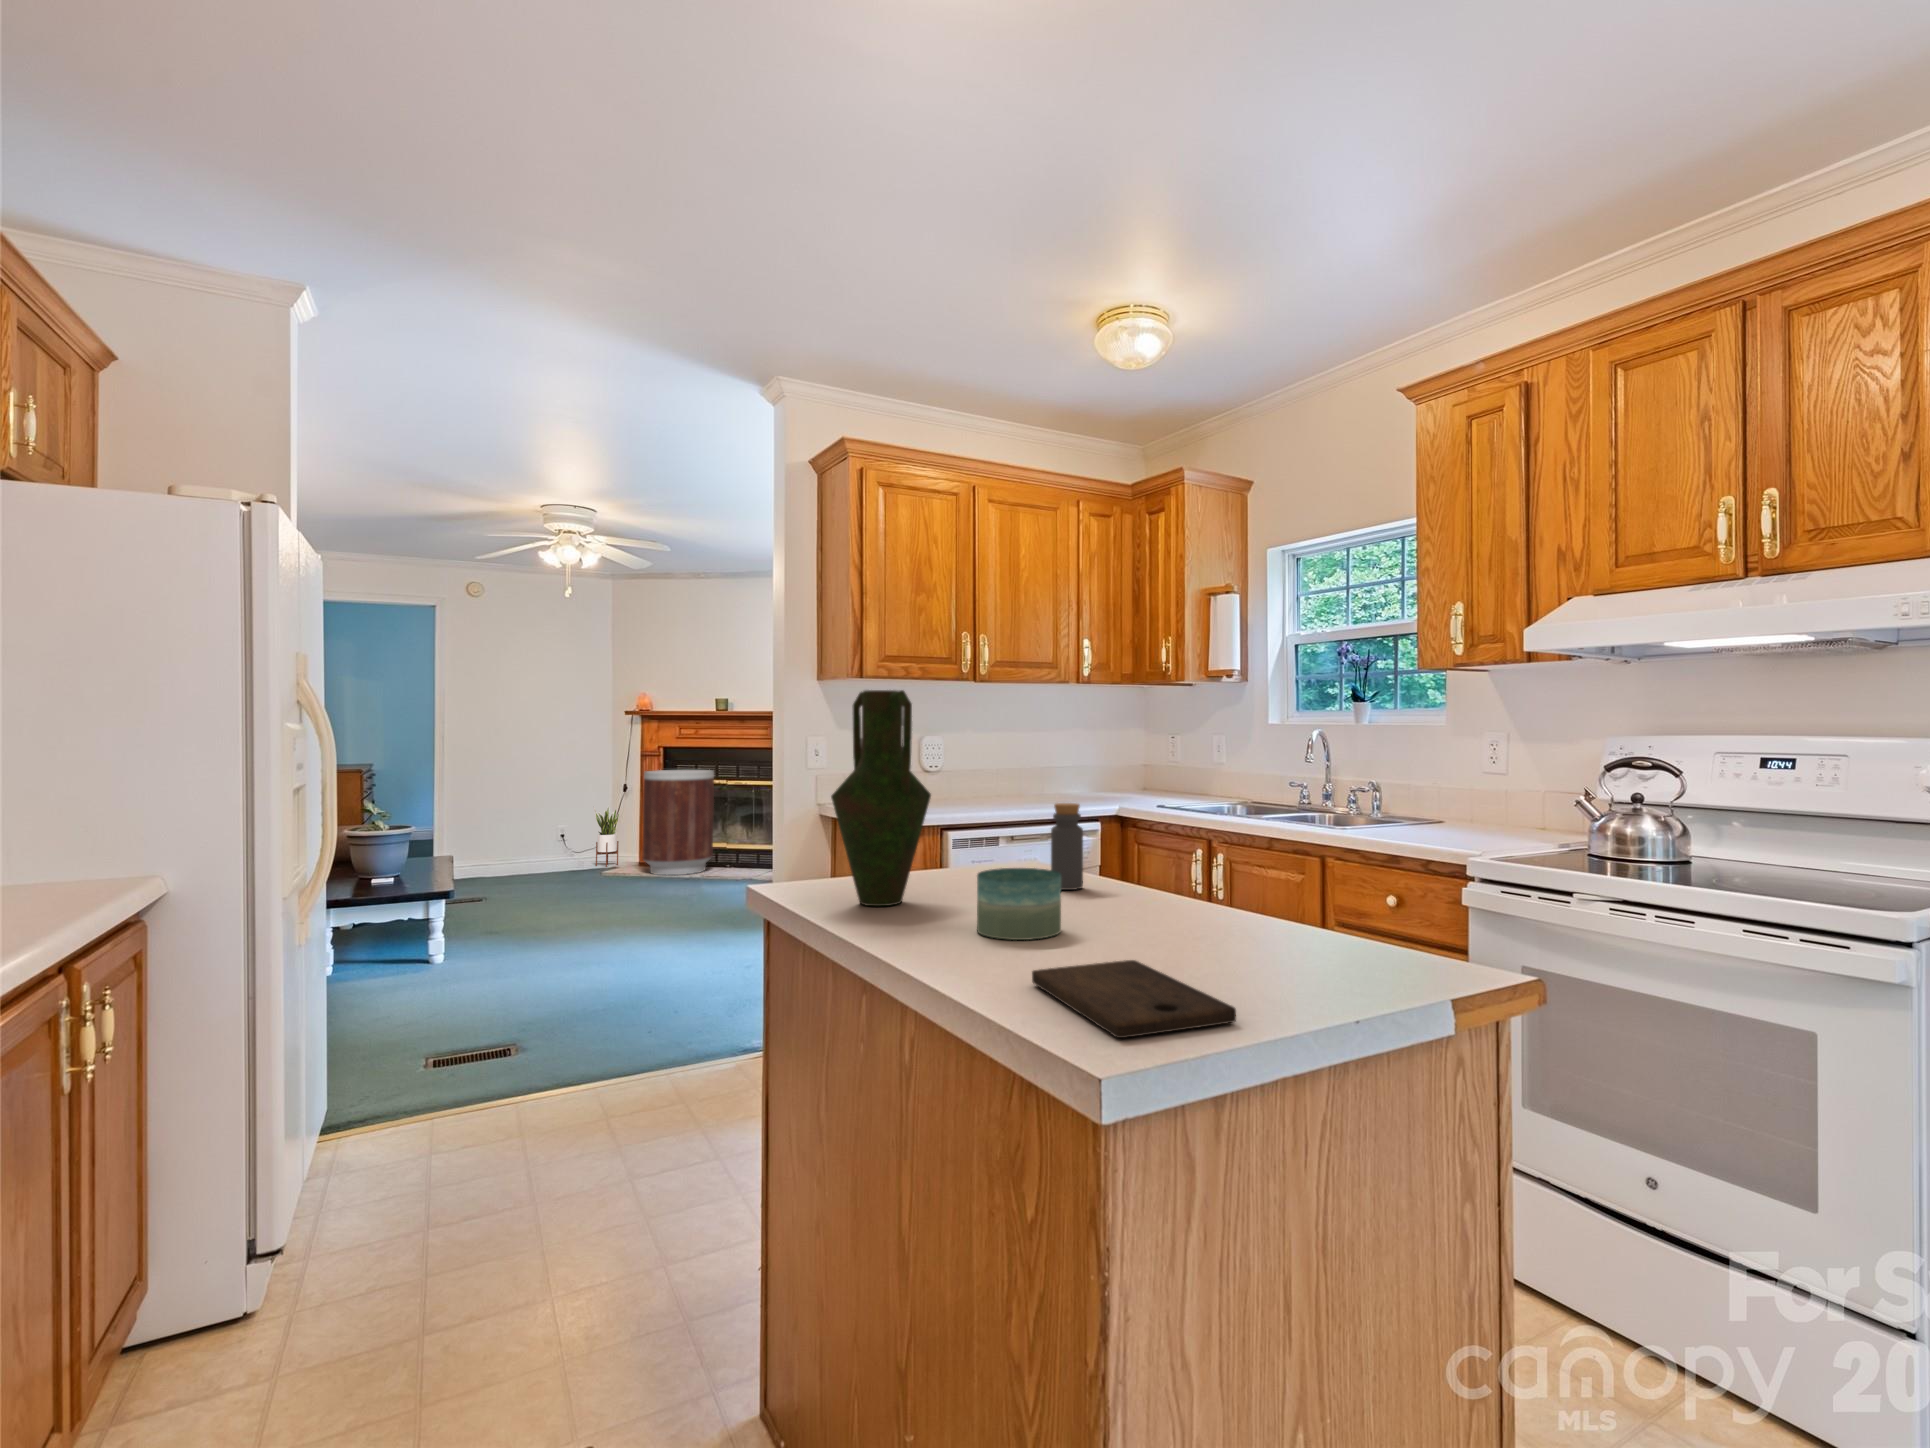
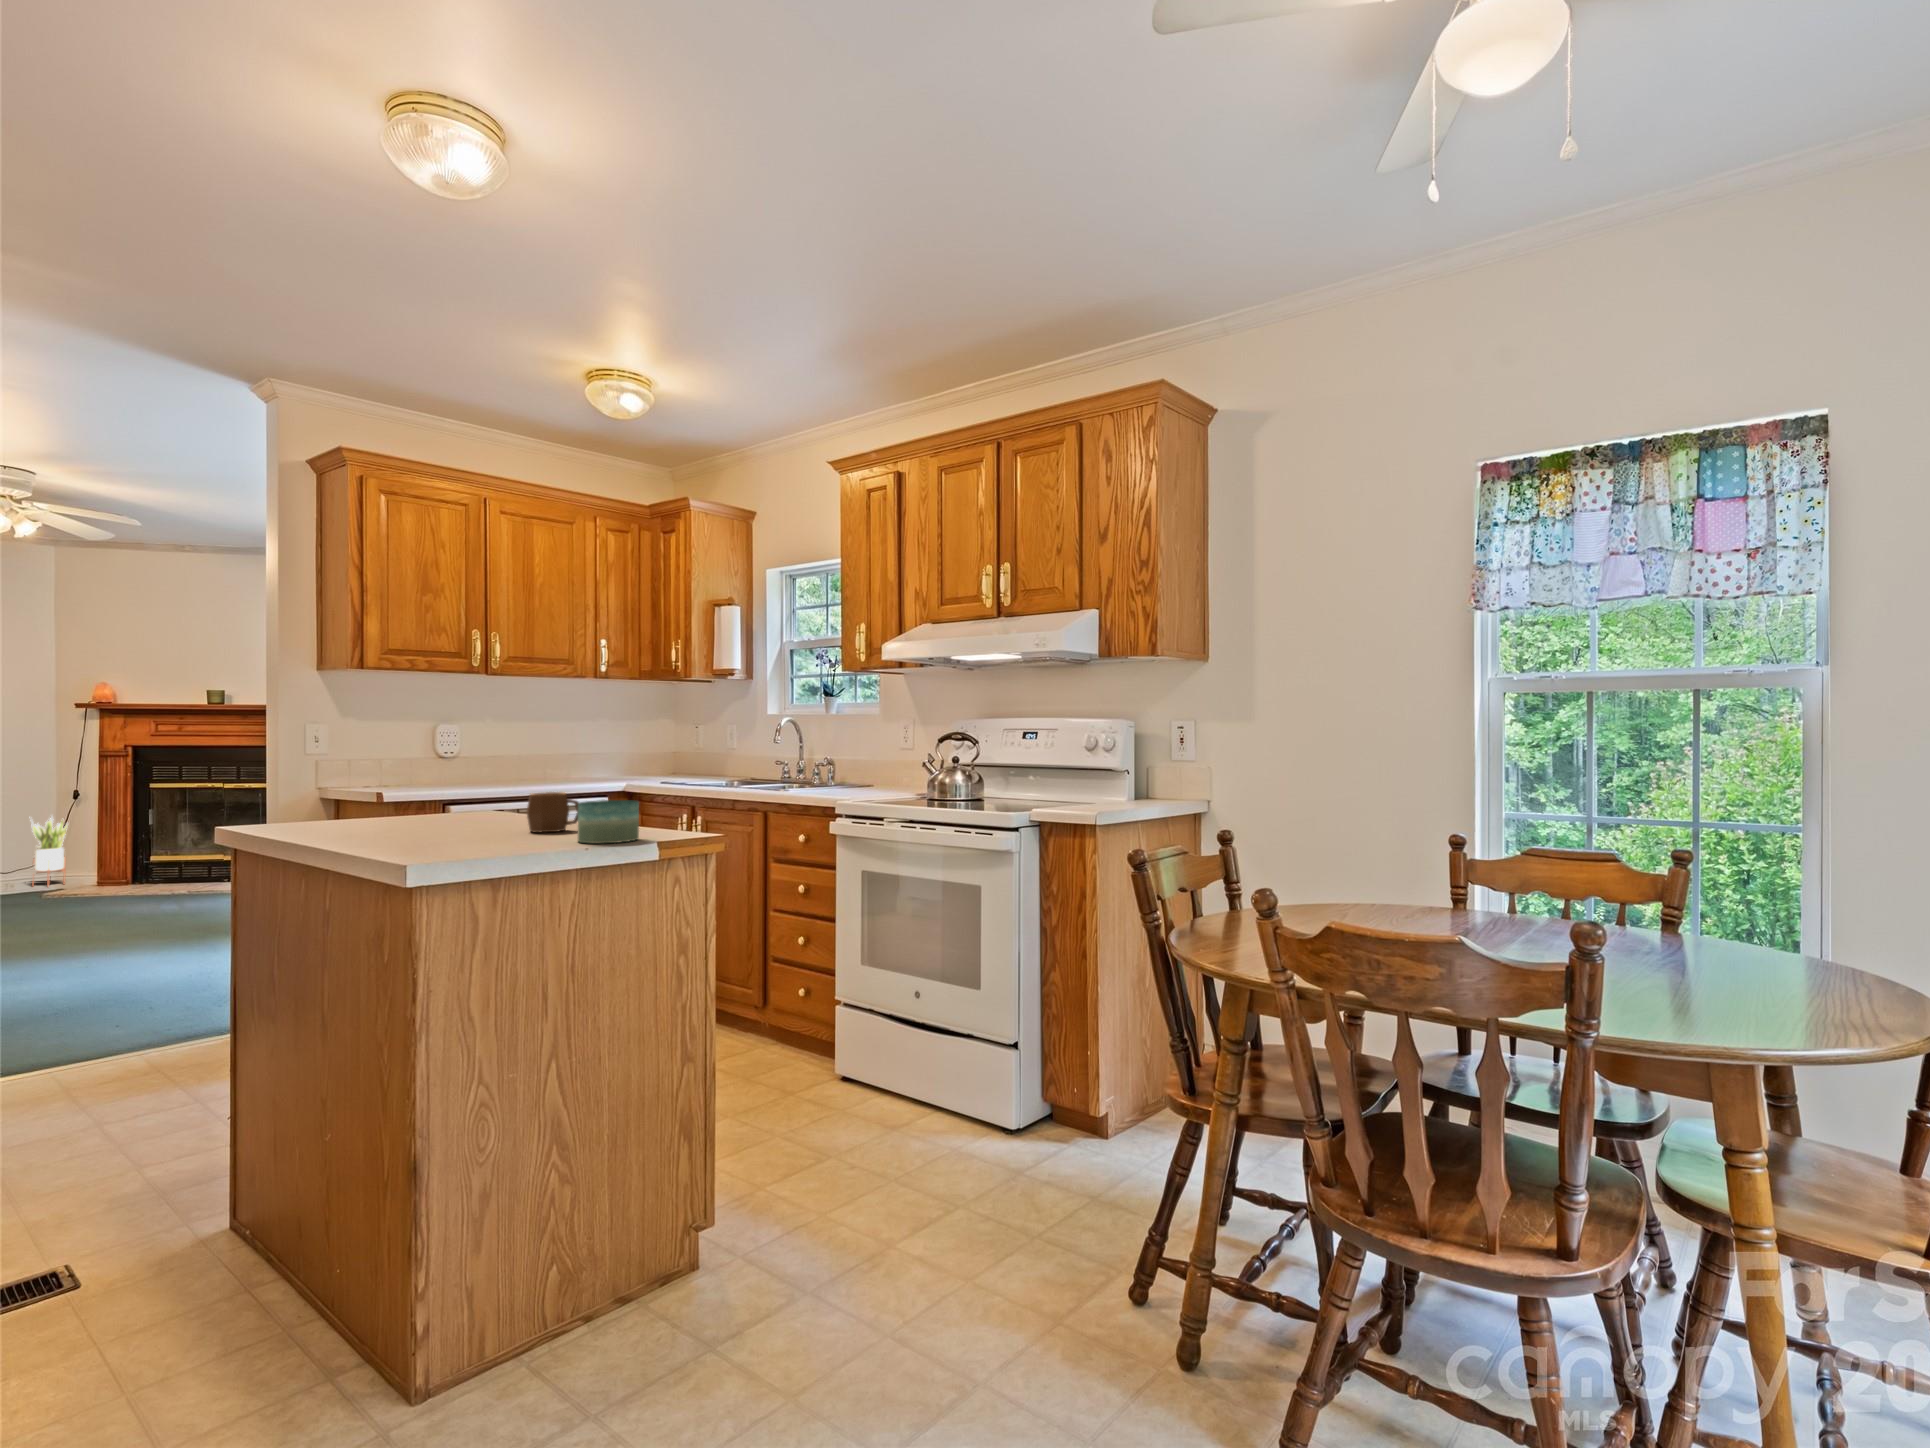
vase: present [831,690,931,906] -> none [291,680,378,834]
trash can: present [643,770,714,875] -> none [101,771,203,891]
bottle: present [1051,803,1083,890] -> none [481,762,508,822]
mug: none [1142,860,1224,928] -> present [527,792,578,832]
candle: present [977,868,1061,940] -> present [578,800,639,843]
cutting board: present [1032,960,1236,1038] -> none [411,839,519,863]

